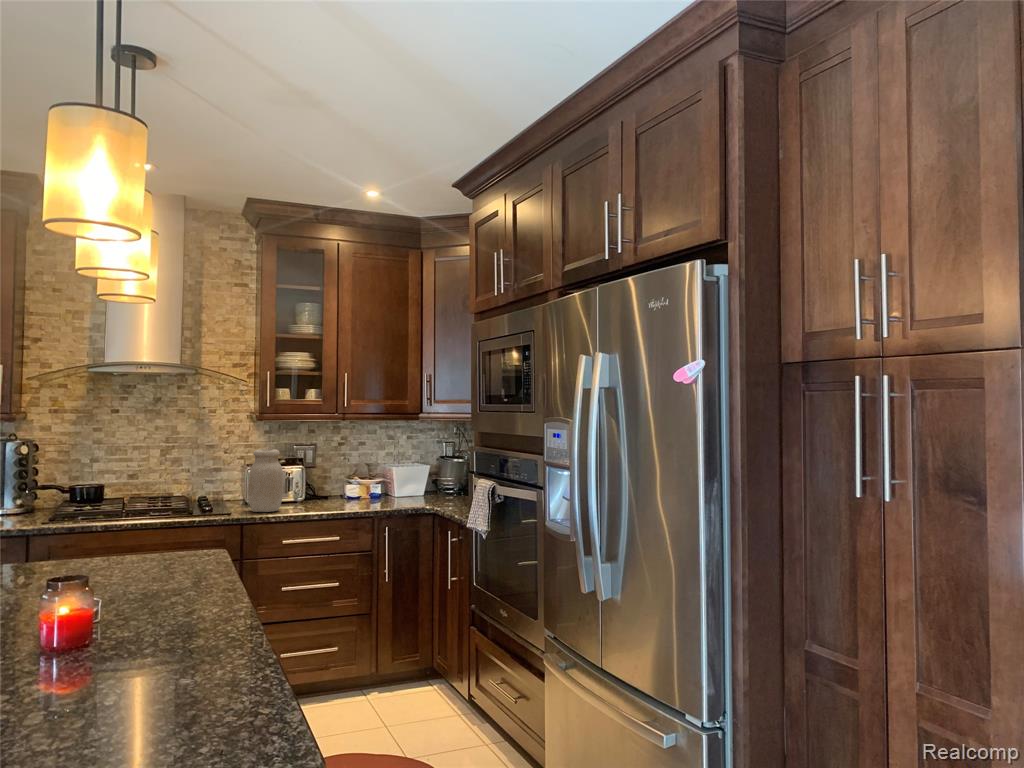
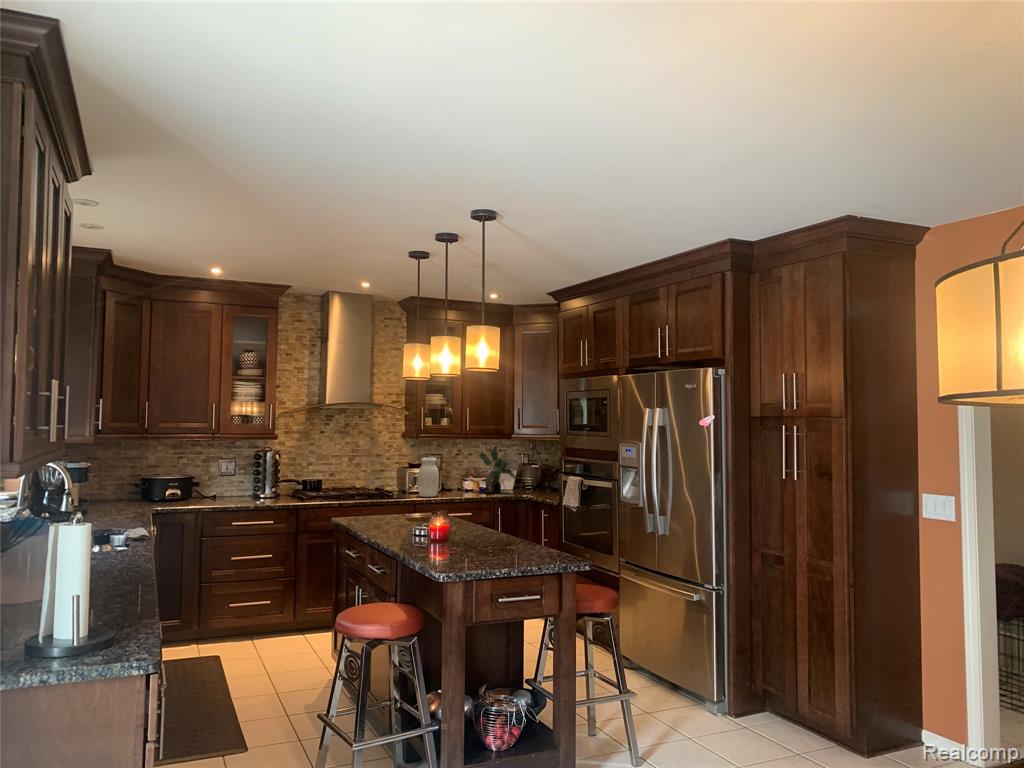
potted plant: none [351,428,422,503] -> present [476,446,517,493]

